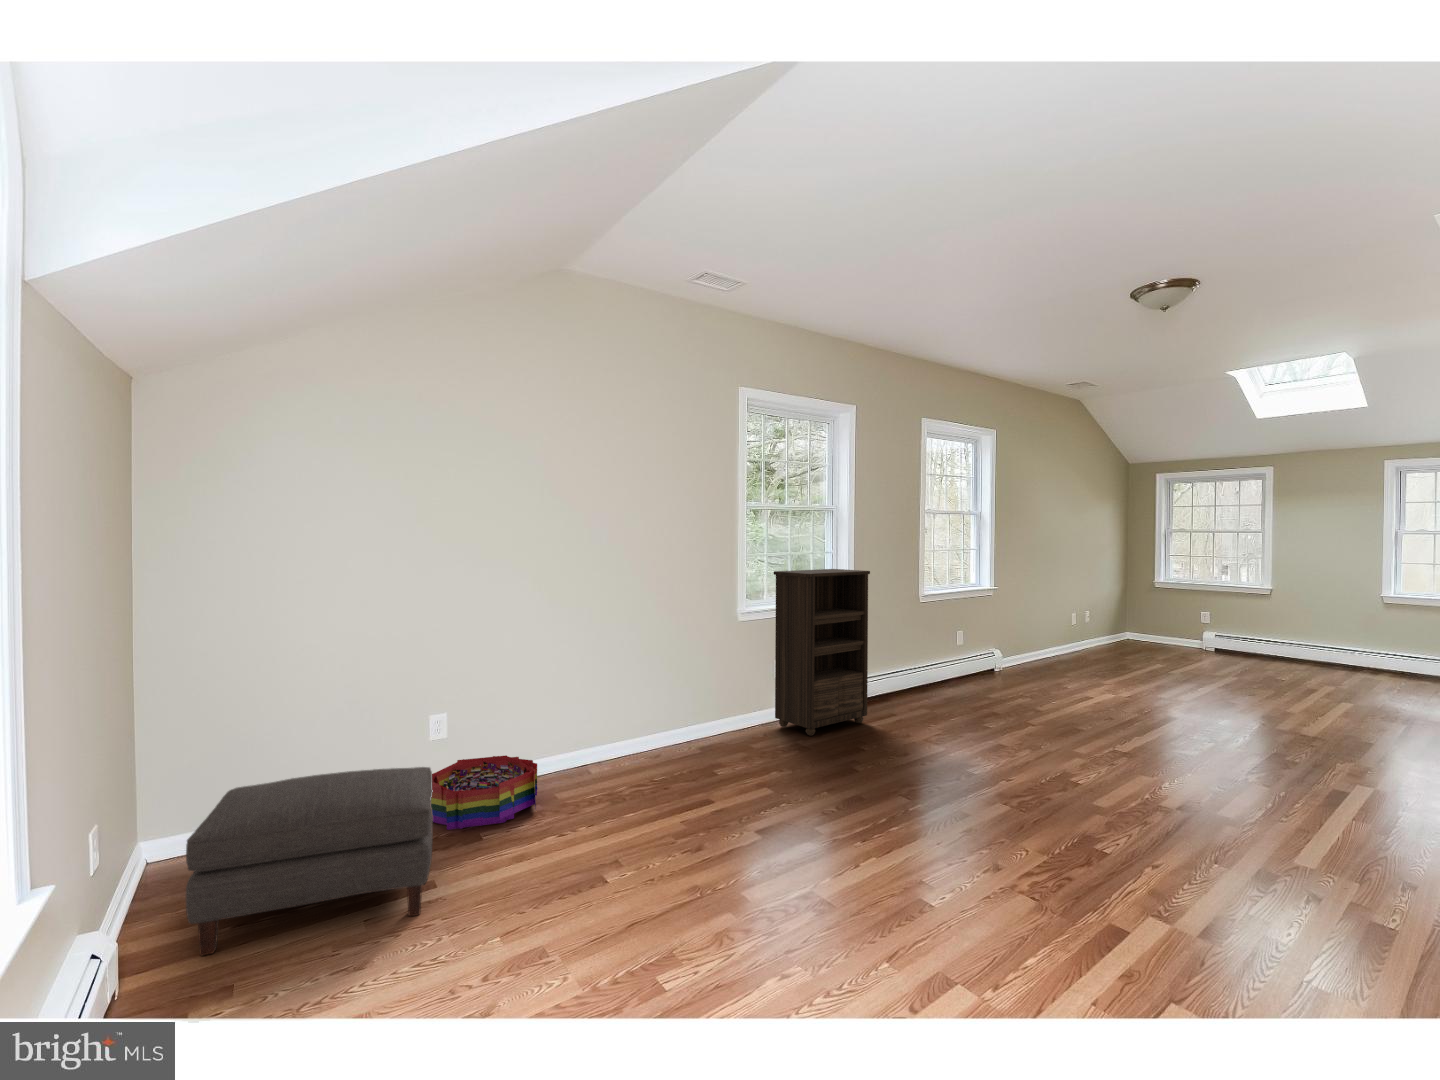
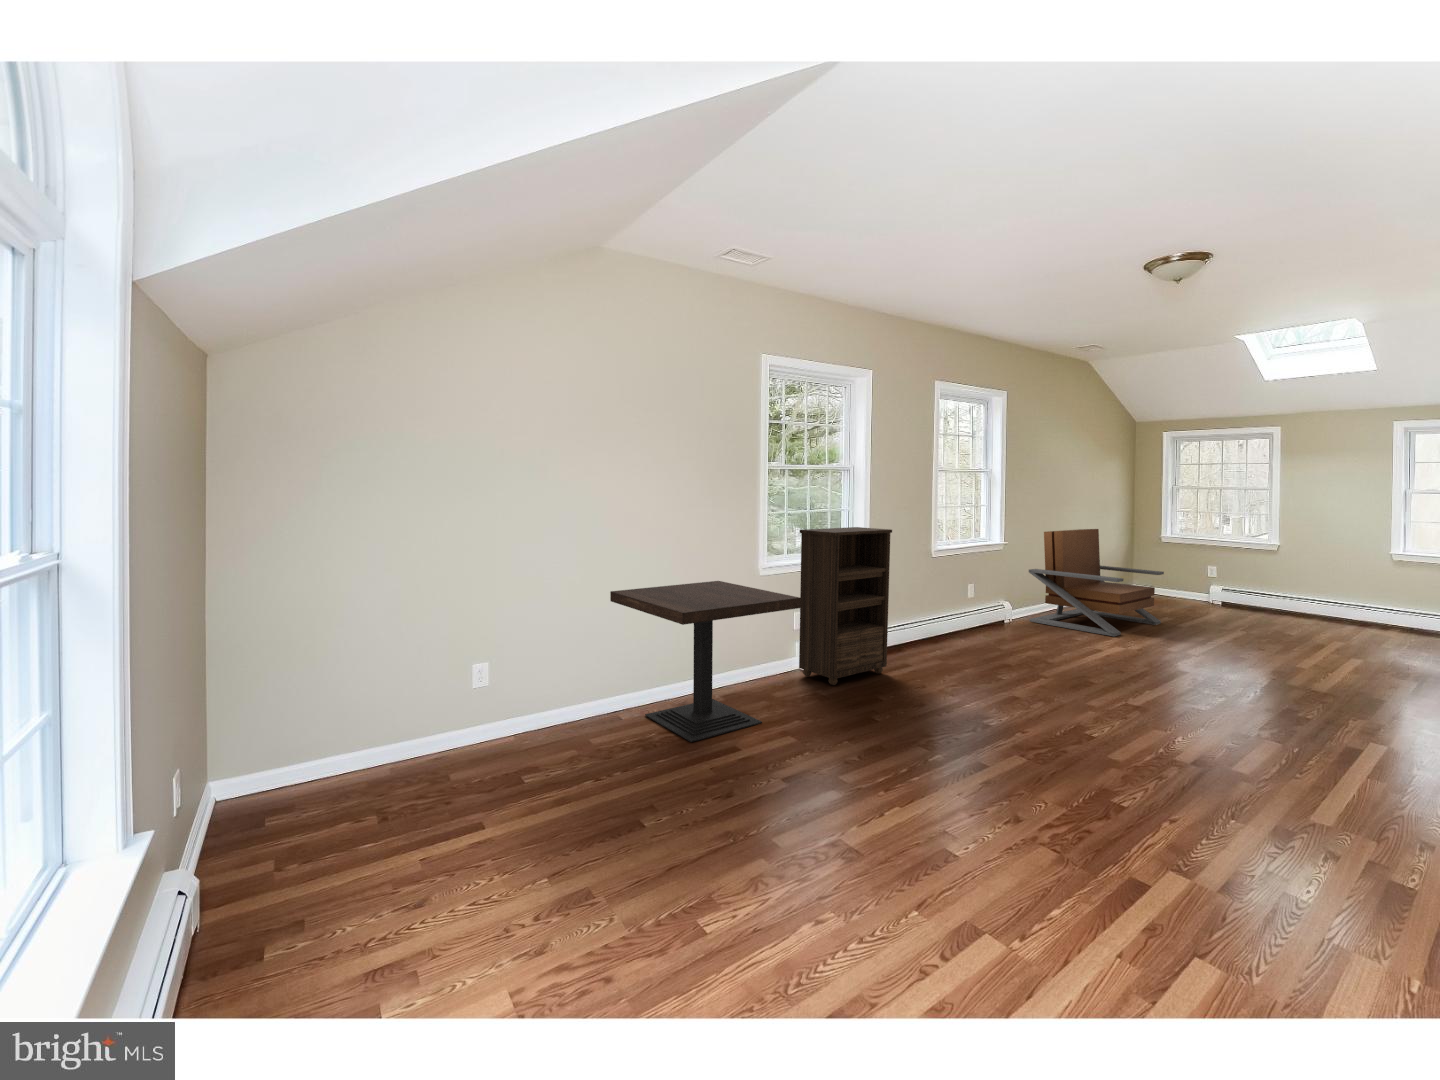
lounge chair: none [1016,571,1155,683] -> present [1029,529,1164,636]
side table: none [574,625,773,796] -> present [610,581,801,742]
storage bin: present [431,755,537,830] -> none [473,703,578,772]
ottoman: present [186,767,433,955] -> none [256,716,483,890]

